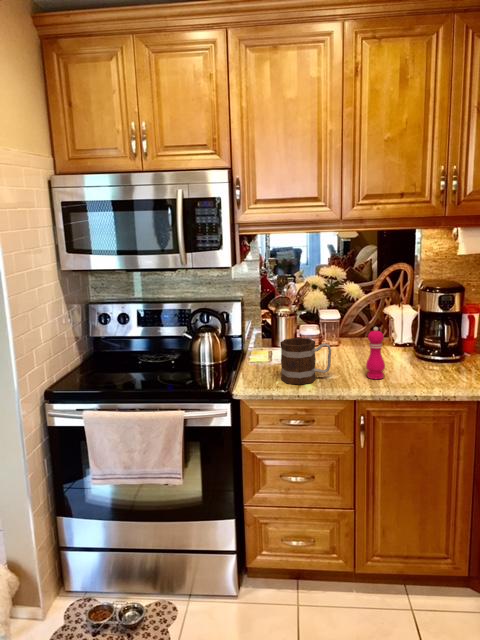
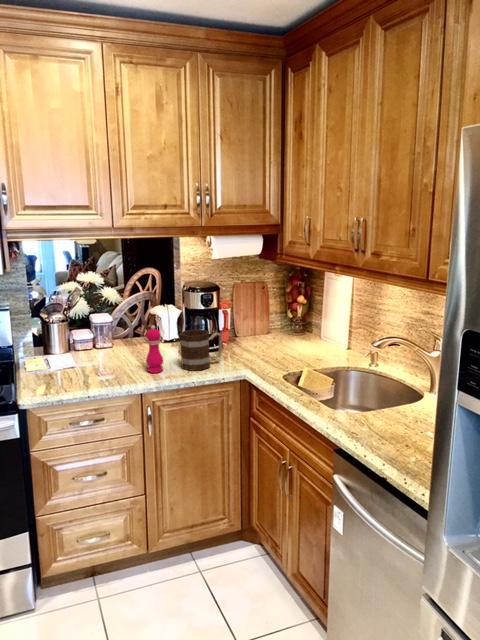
mug: present [280,338,331,385] -> present [180,330,222,371]

